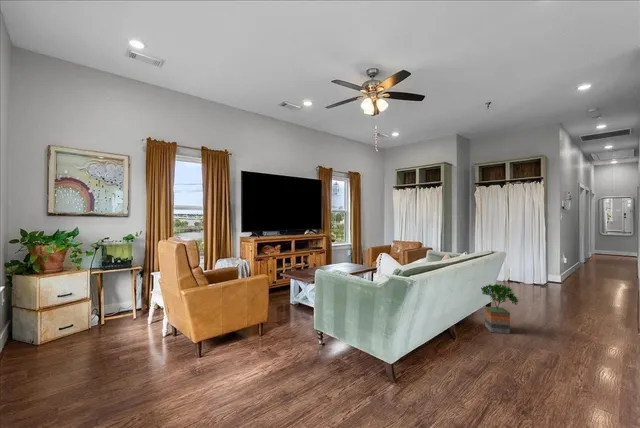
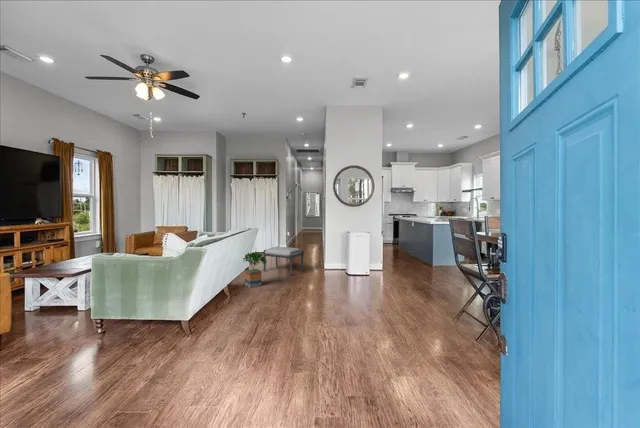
ottoman: none [516,279,592,328] -> present [263,247,304,275]

